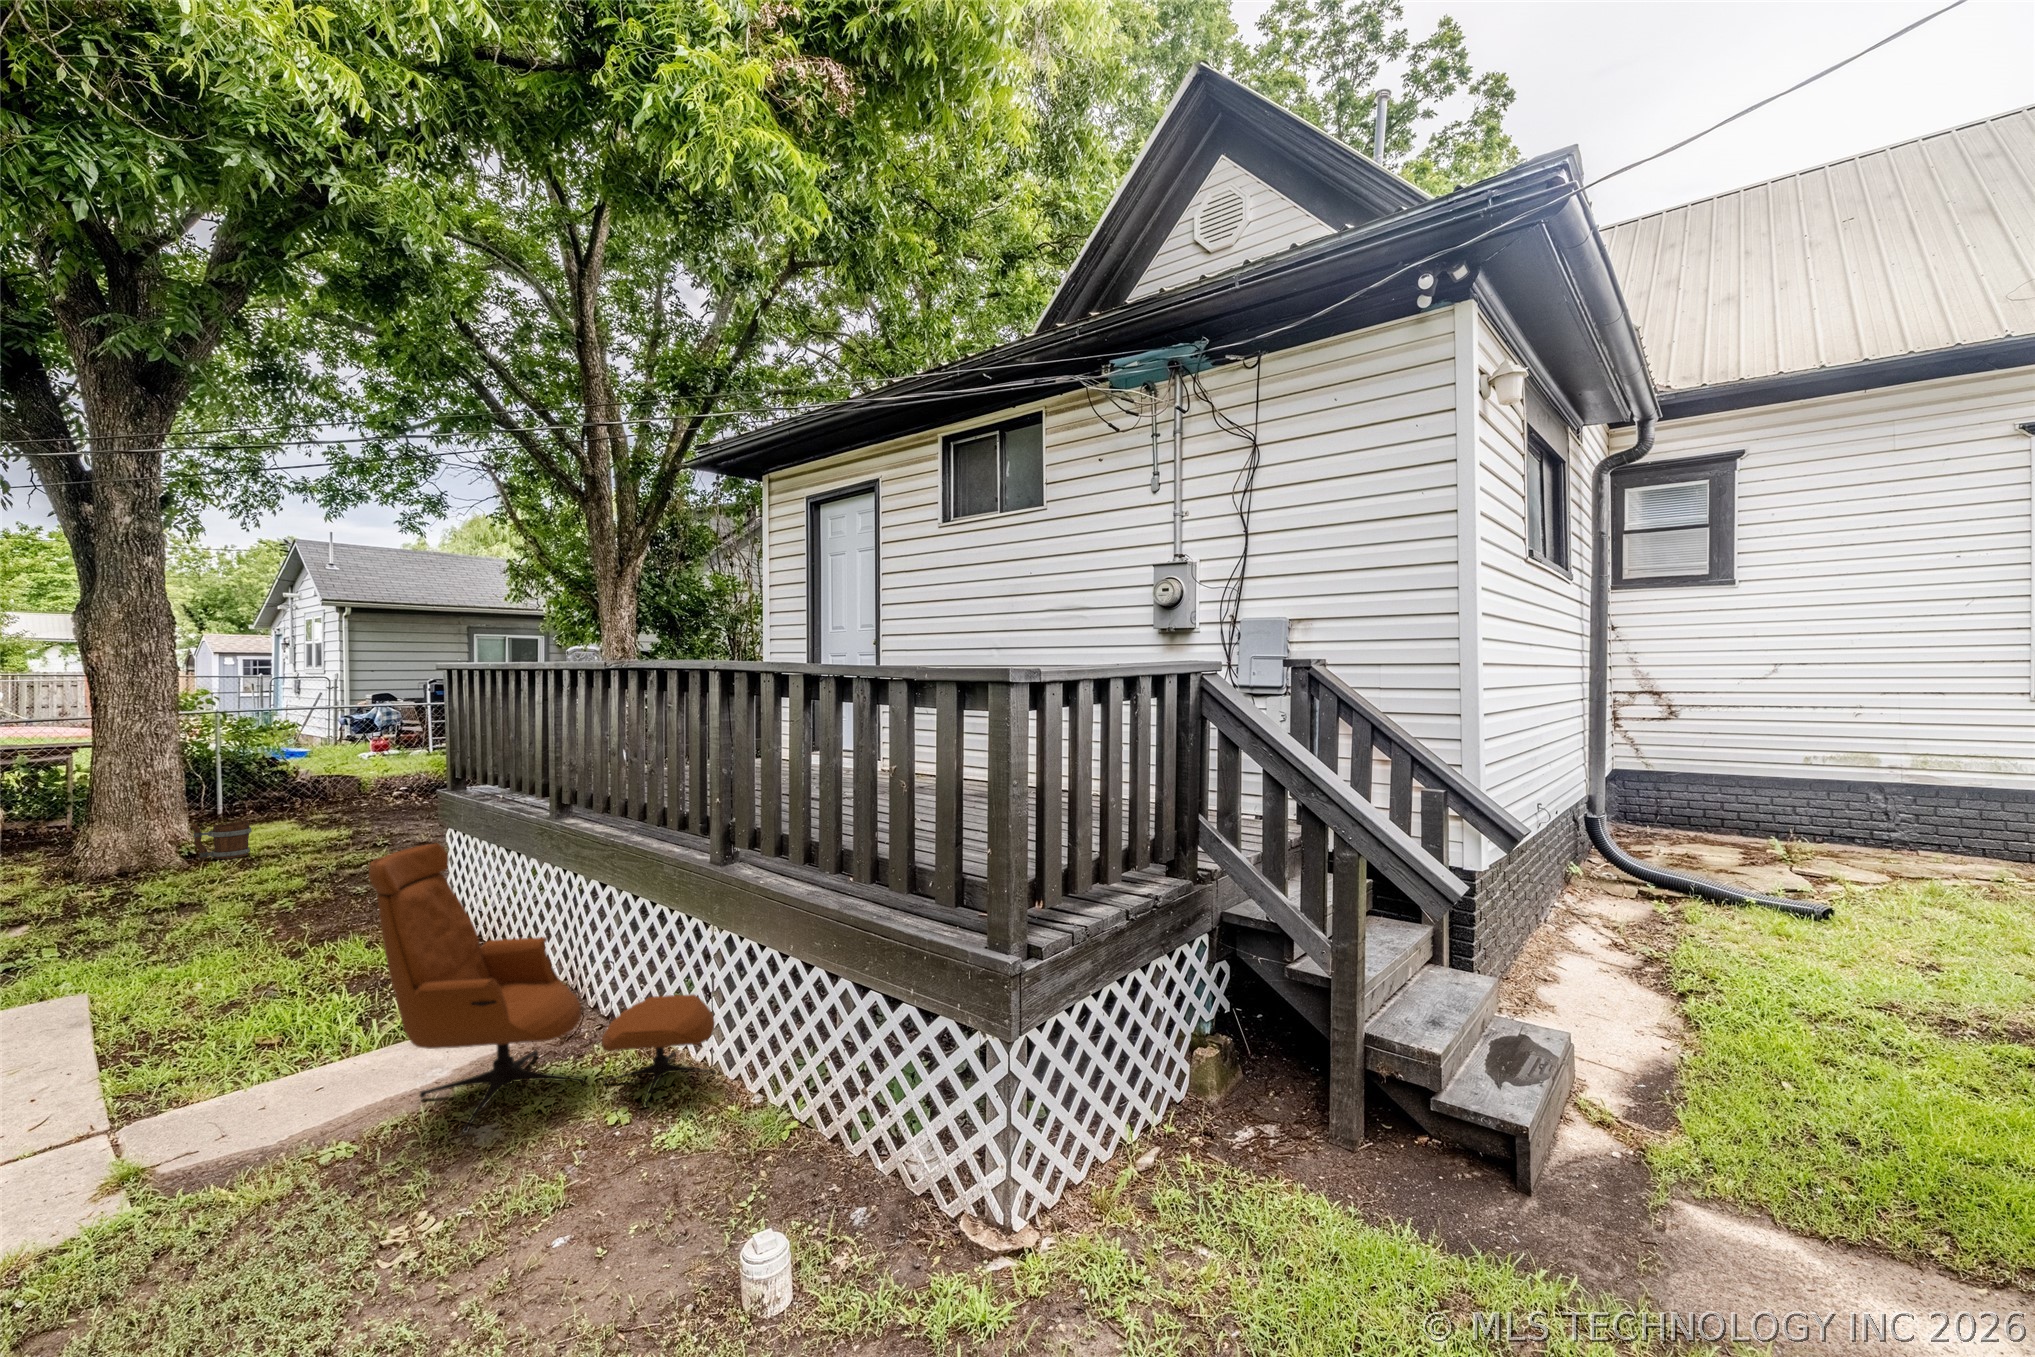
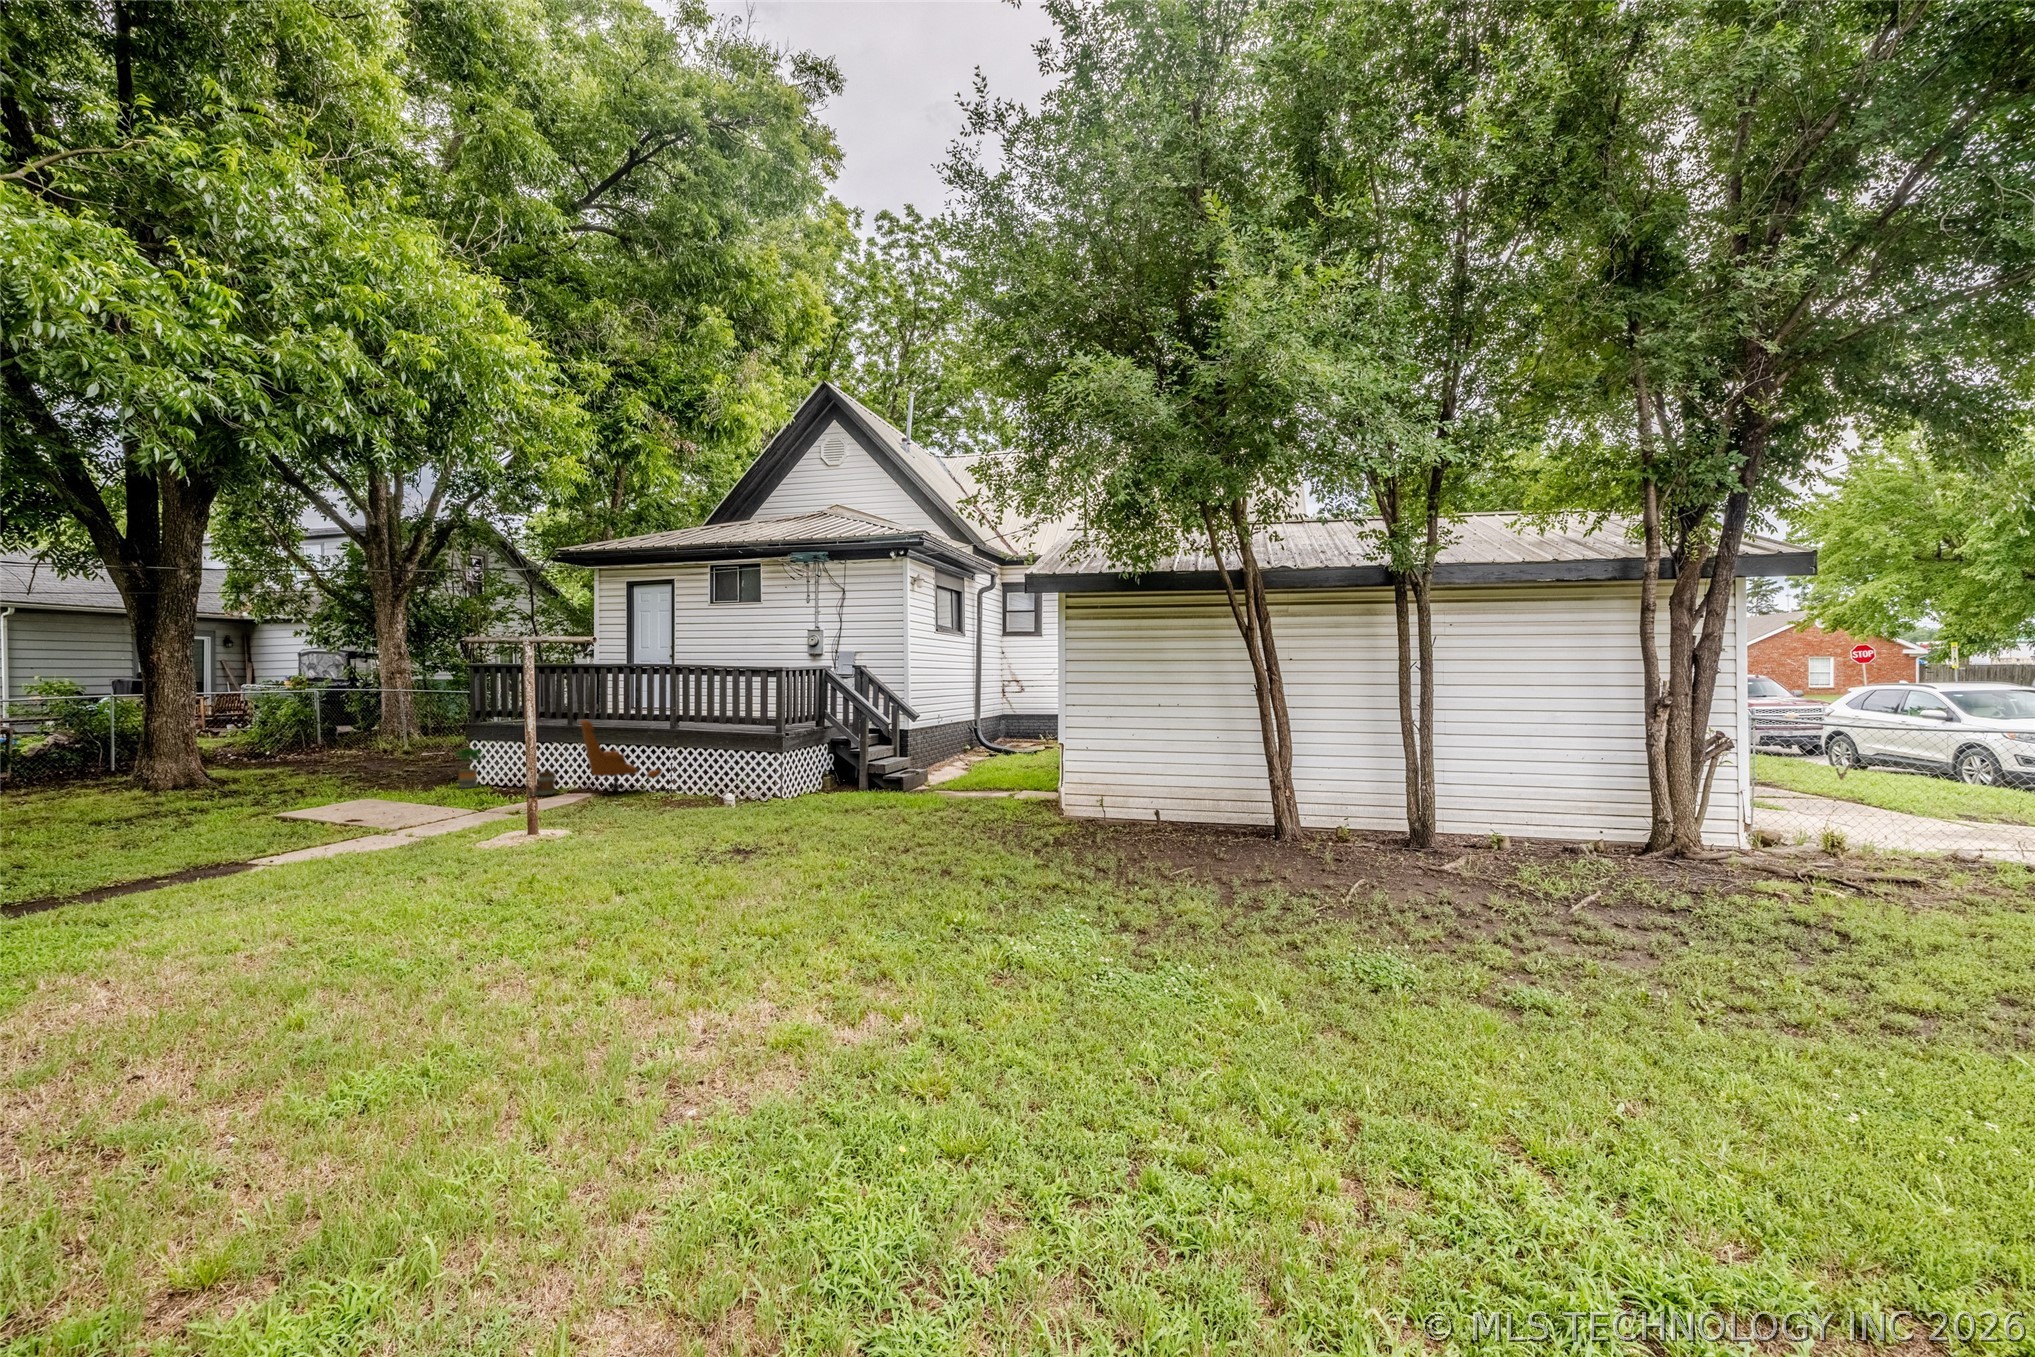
bucket: present [190,820,251,859] -> present [526,770,556,796]
potted tree: none [280,876,364,981] -> present [455,749,484,788]

